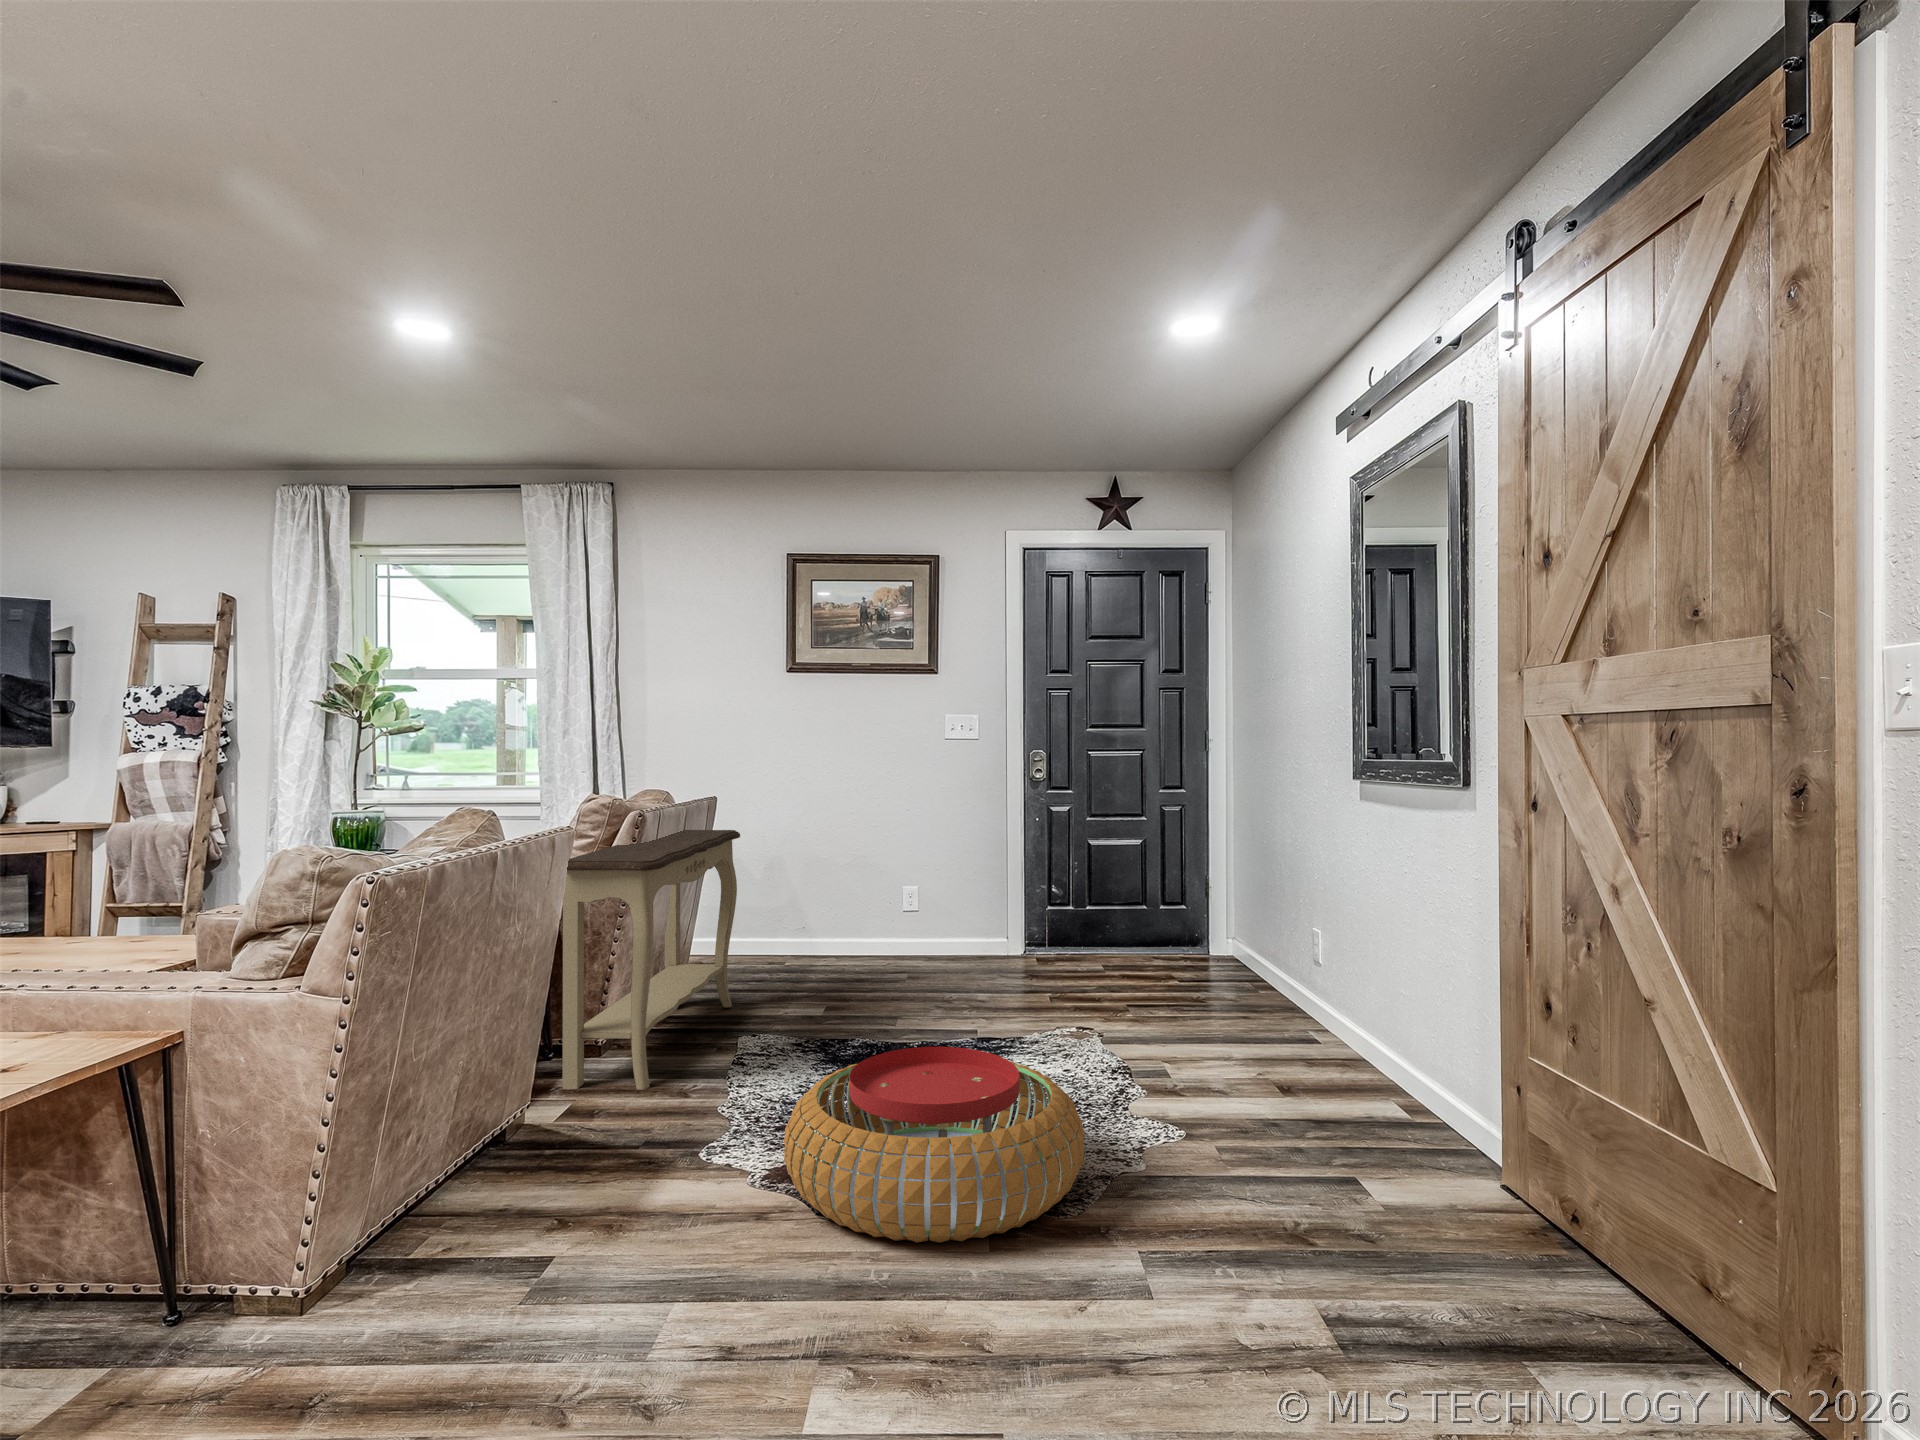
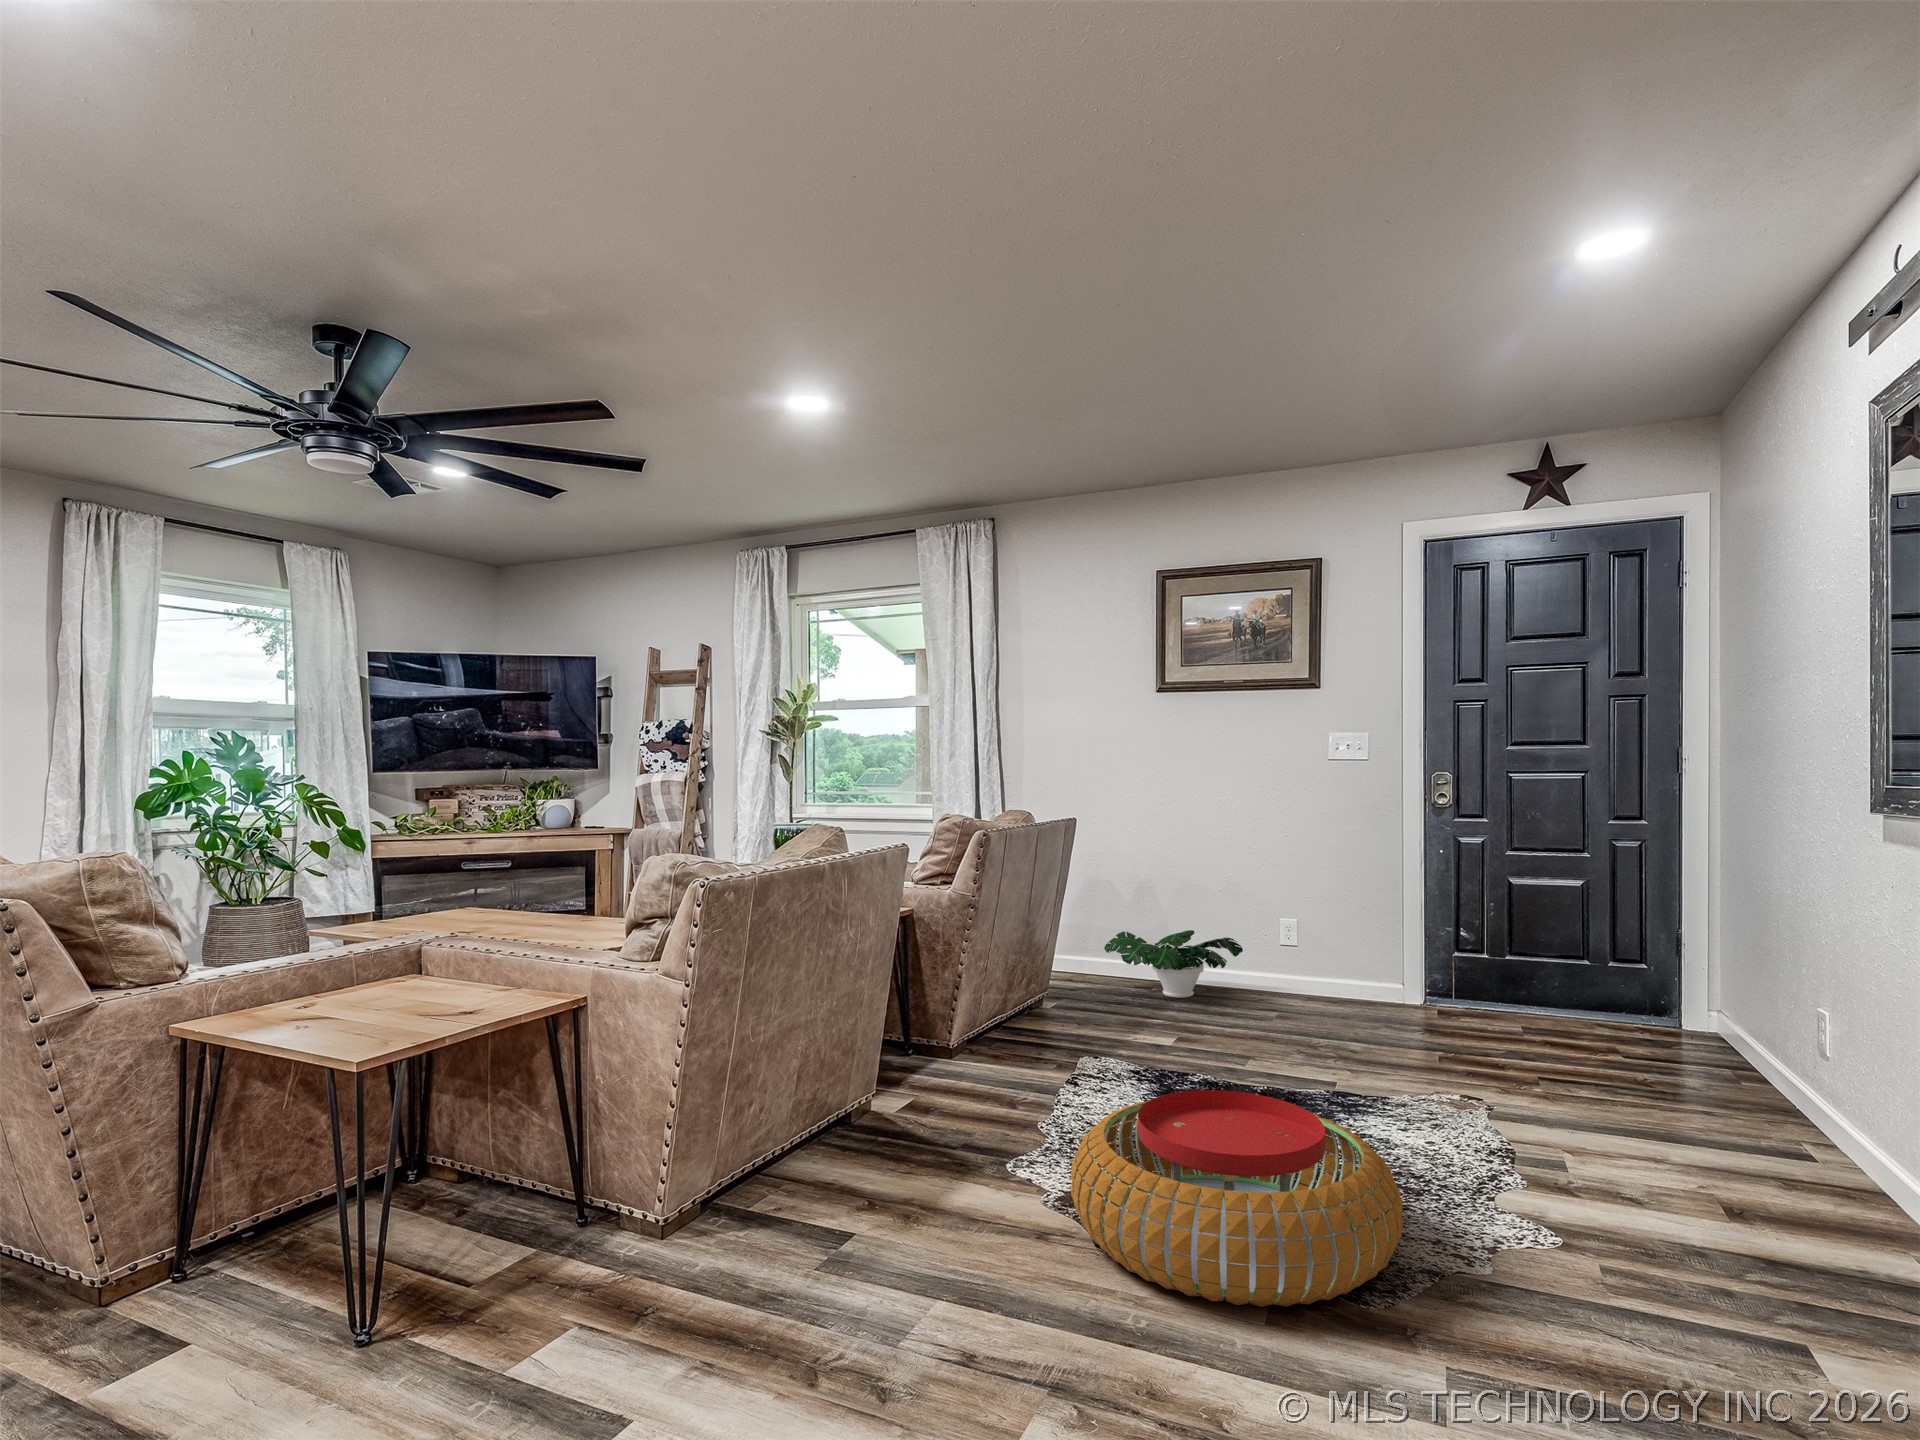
console table: present [562,830,740,1090] -> none [907,849,1095,1097]
potted plant: none [735,903,869,969] -> present [1104,930,1243,998]

